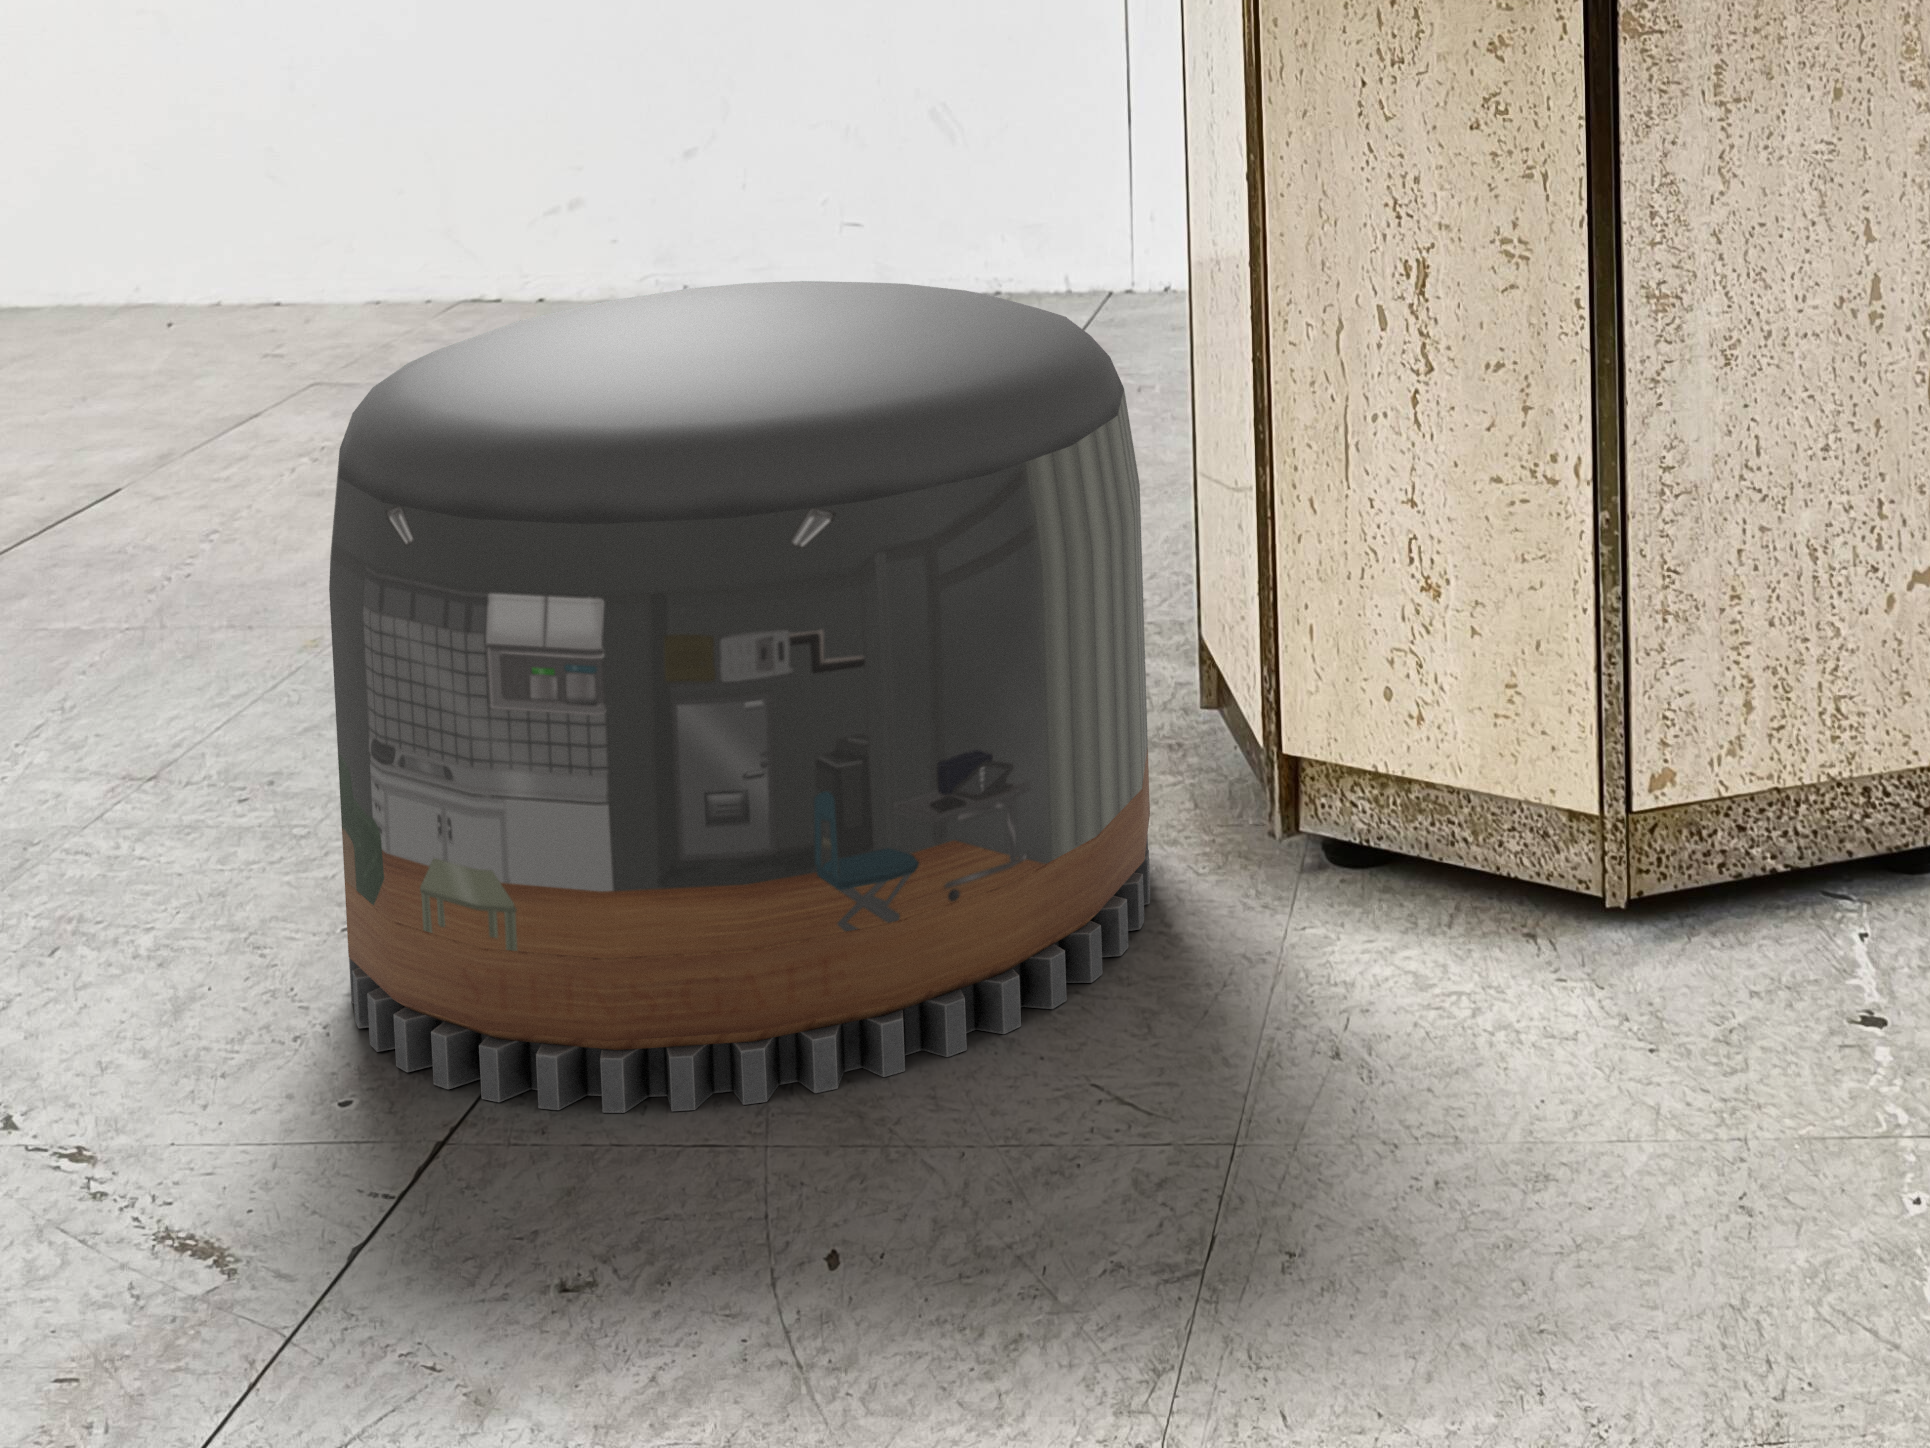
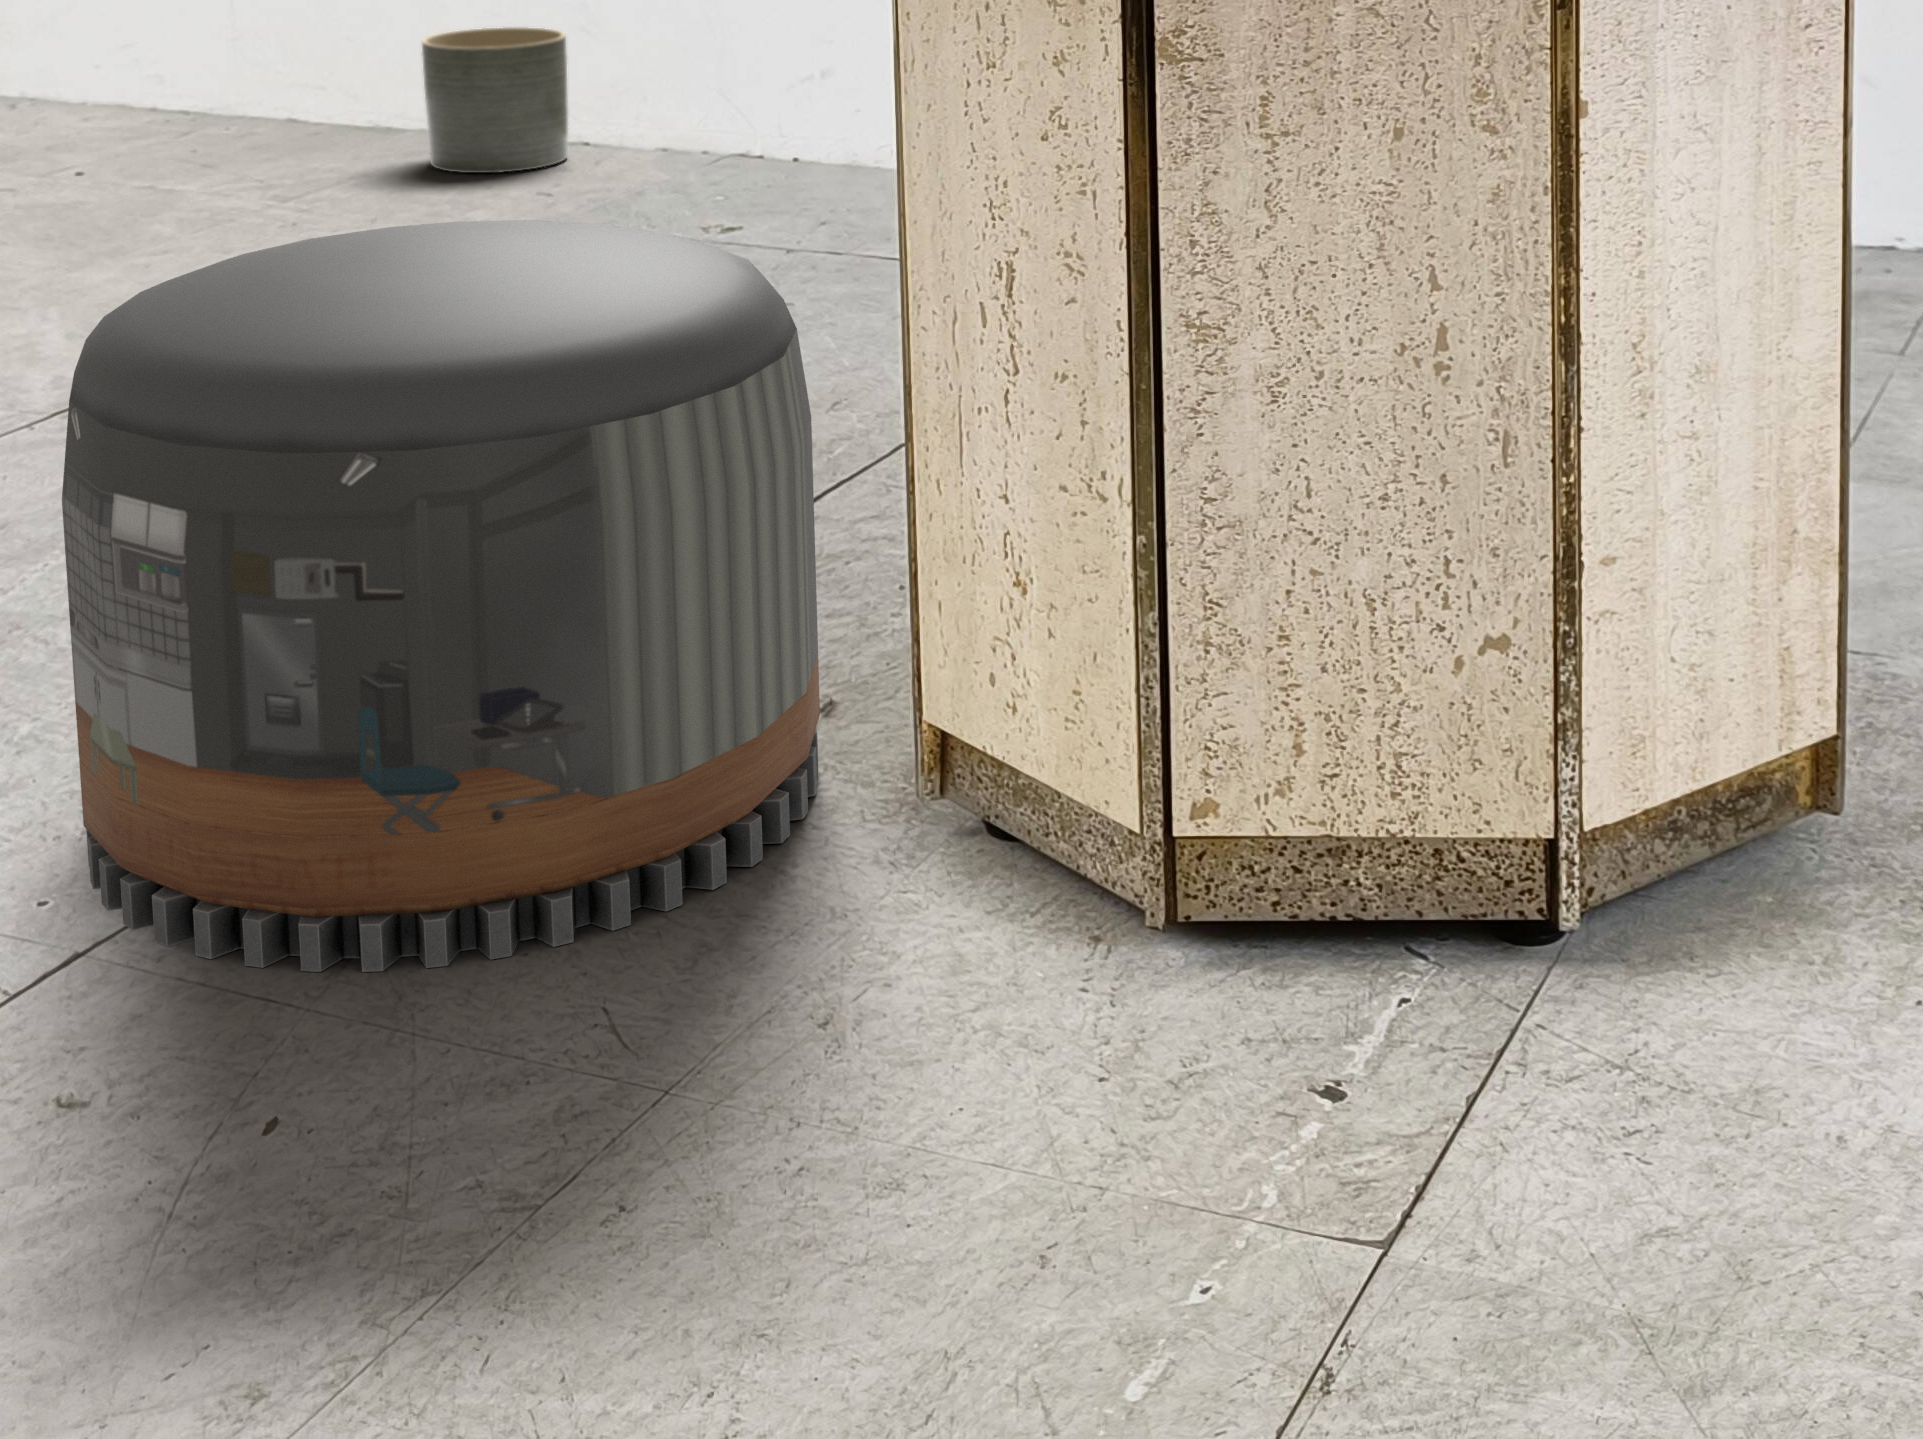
planter: none [39,175,218,342] -> present [422,27,568,173]

